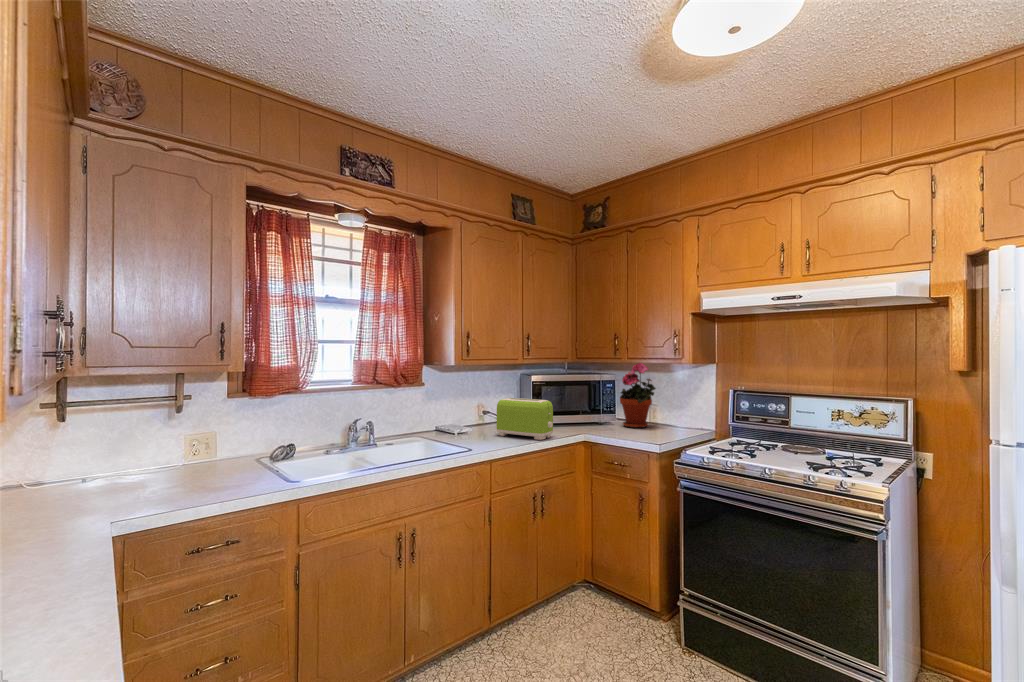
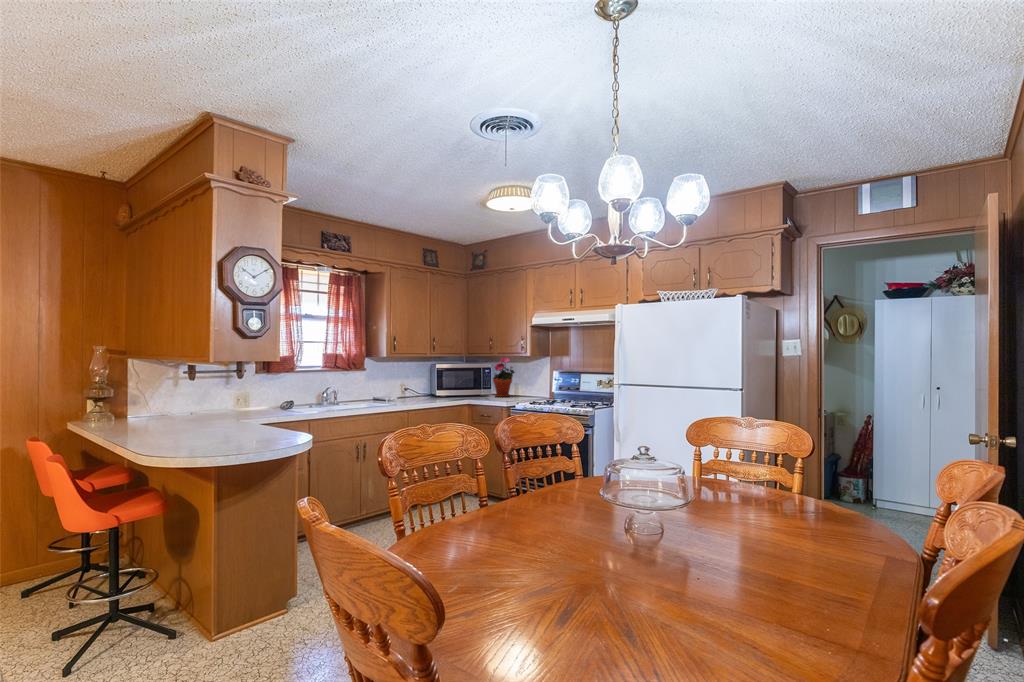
toaster: present [497,398,553,440] -> none [413,378,447,401]

